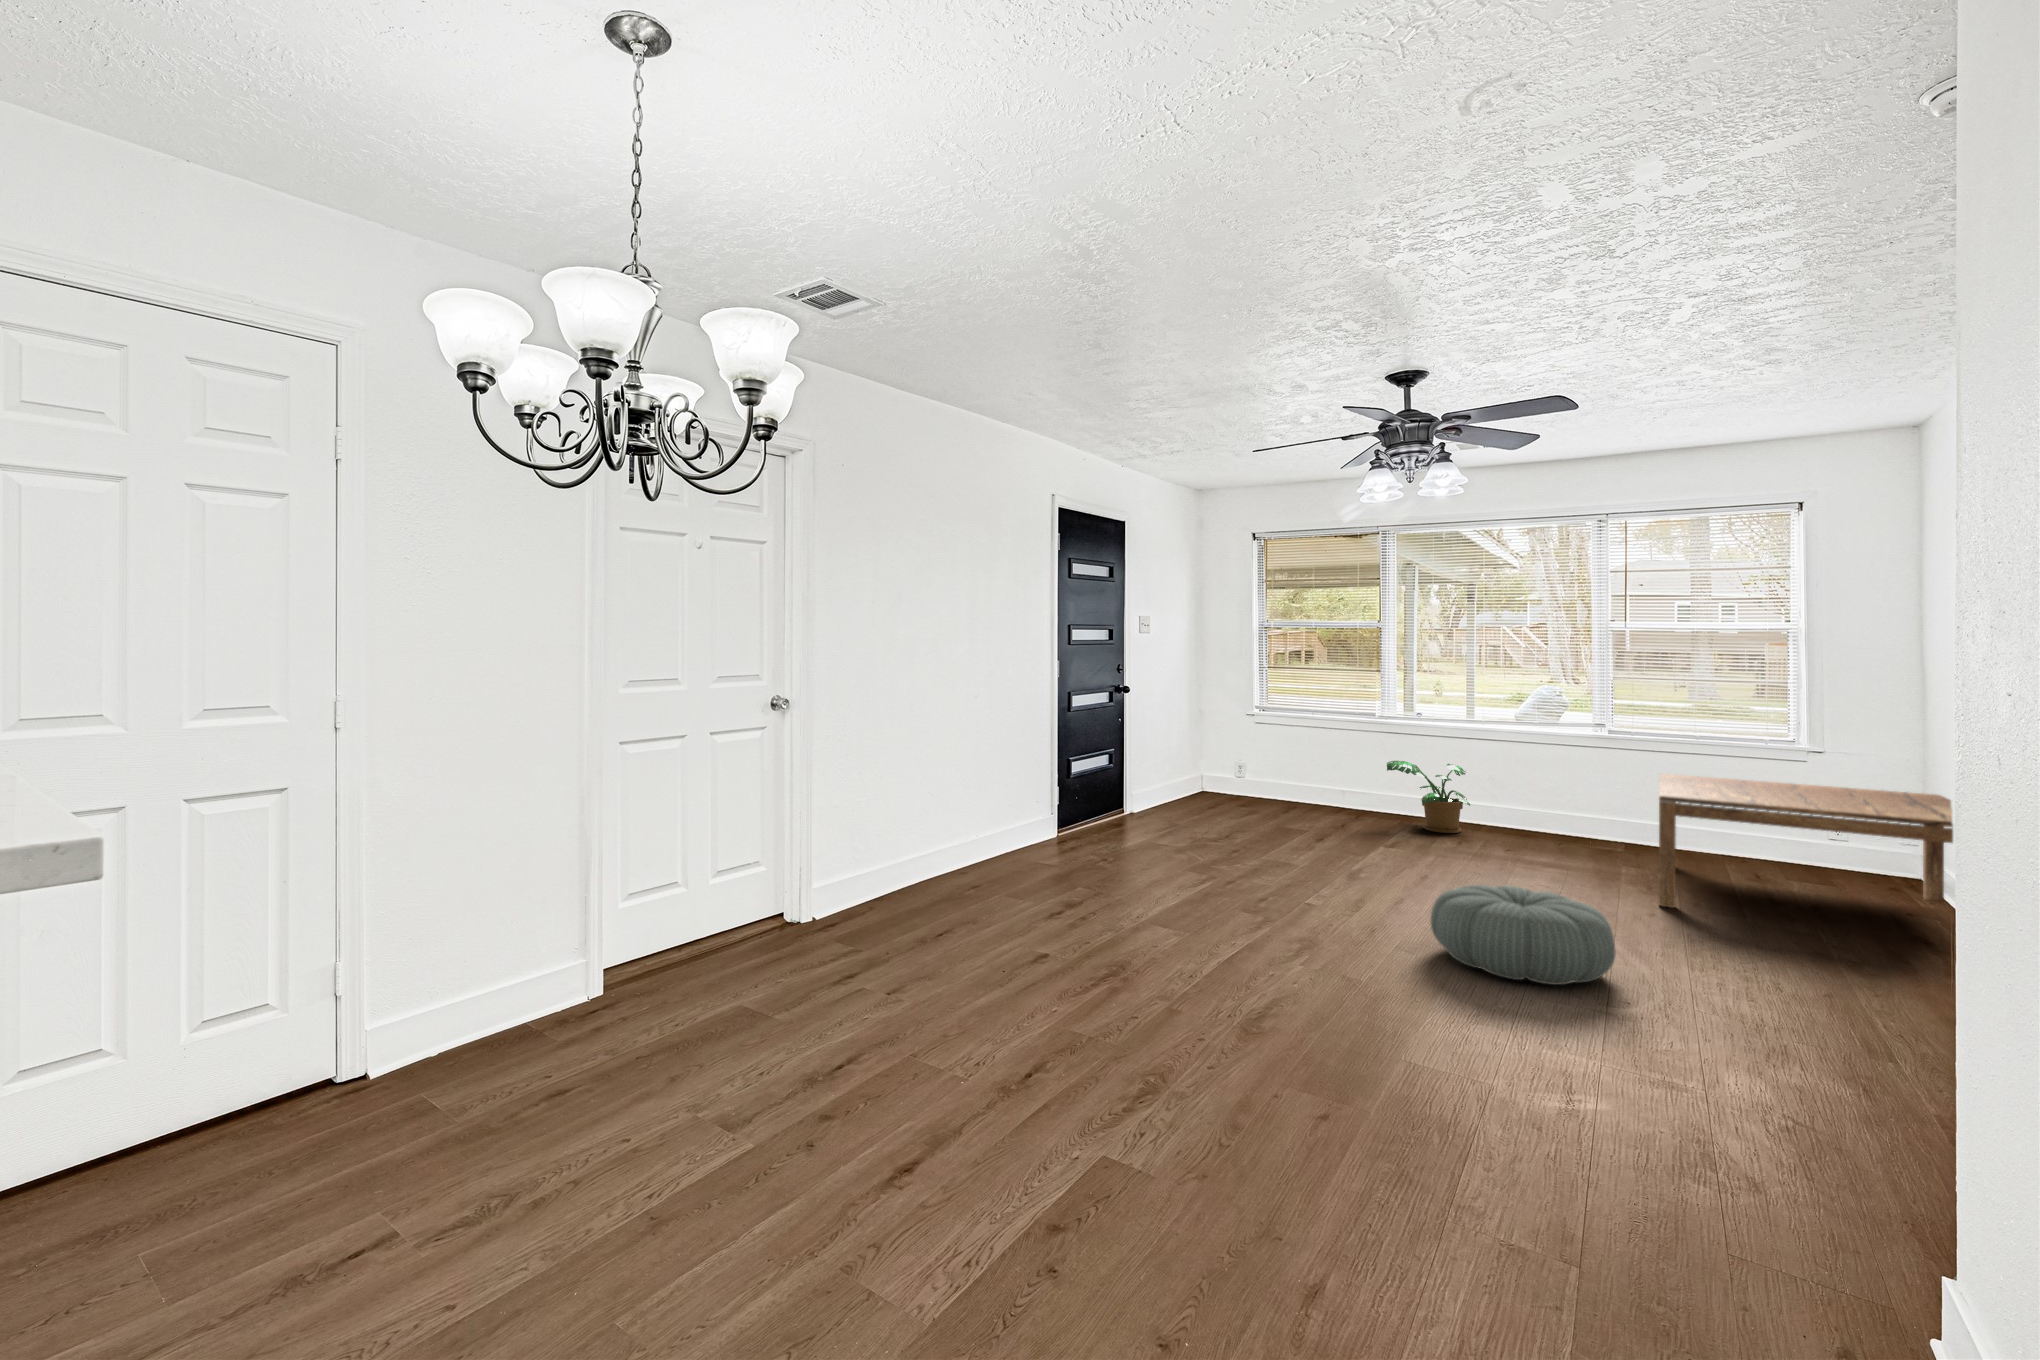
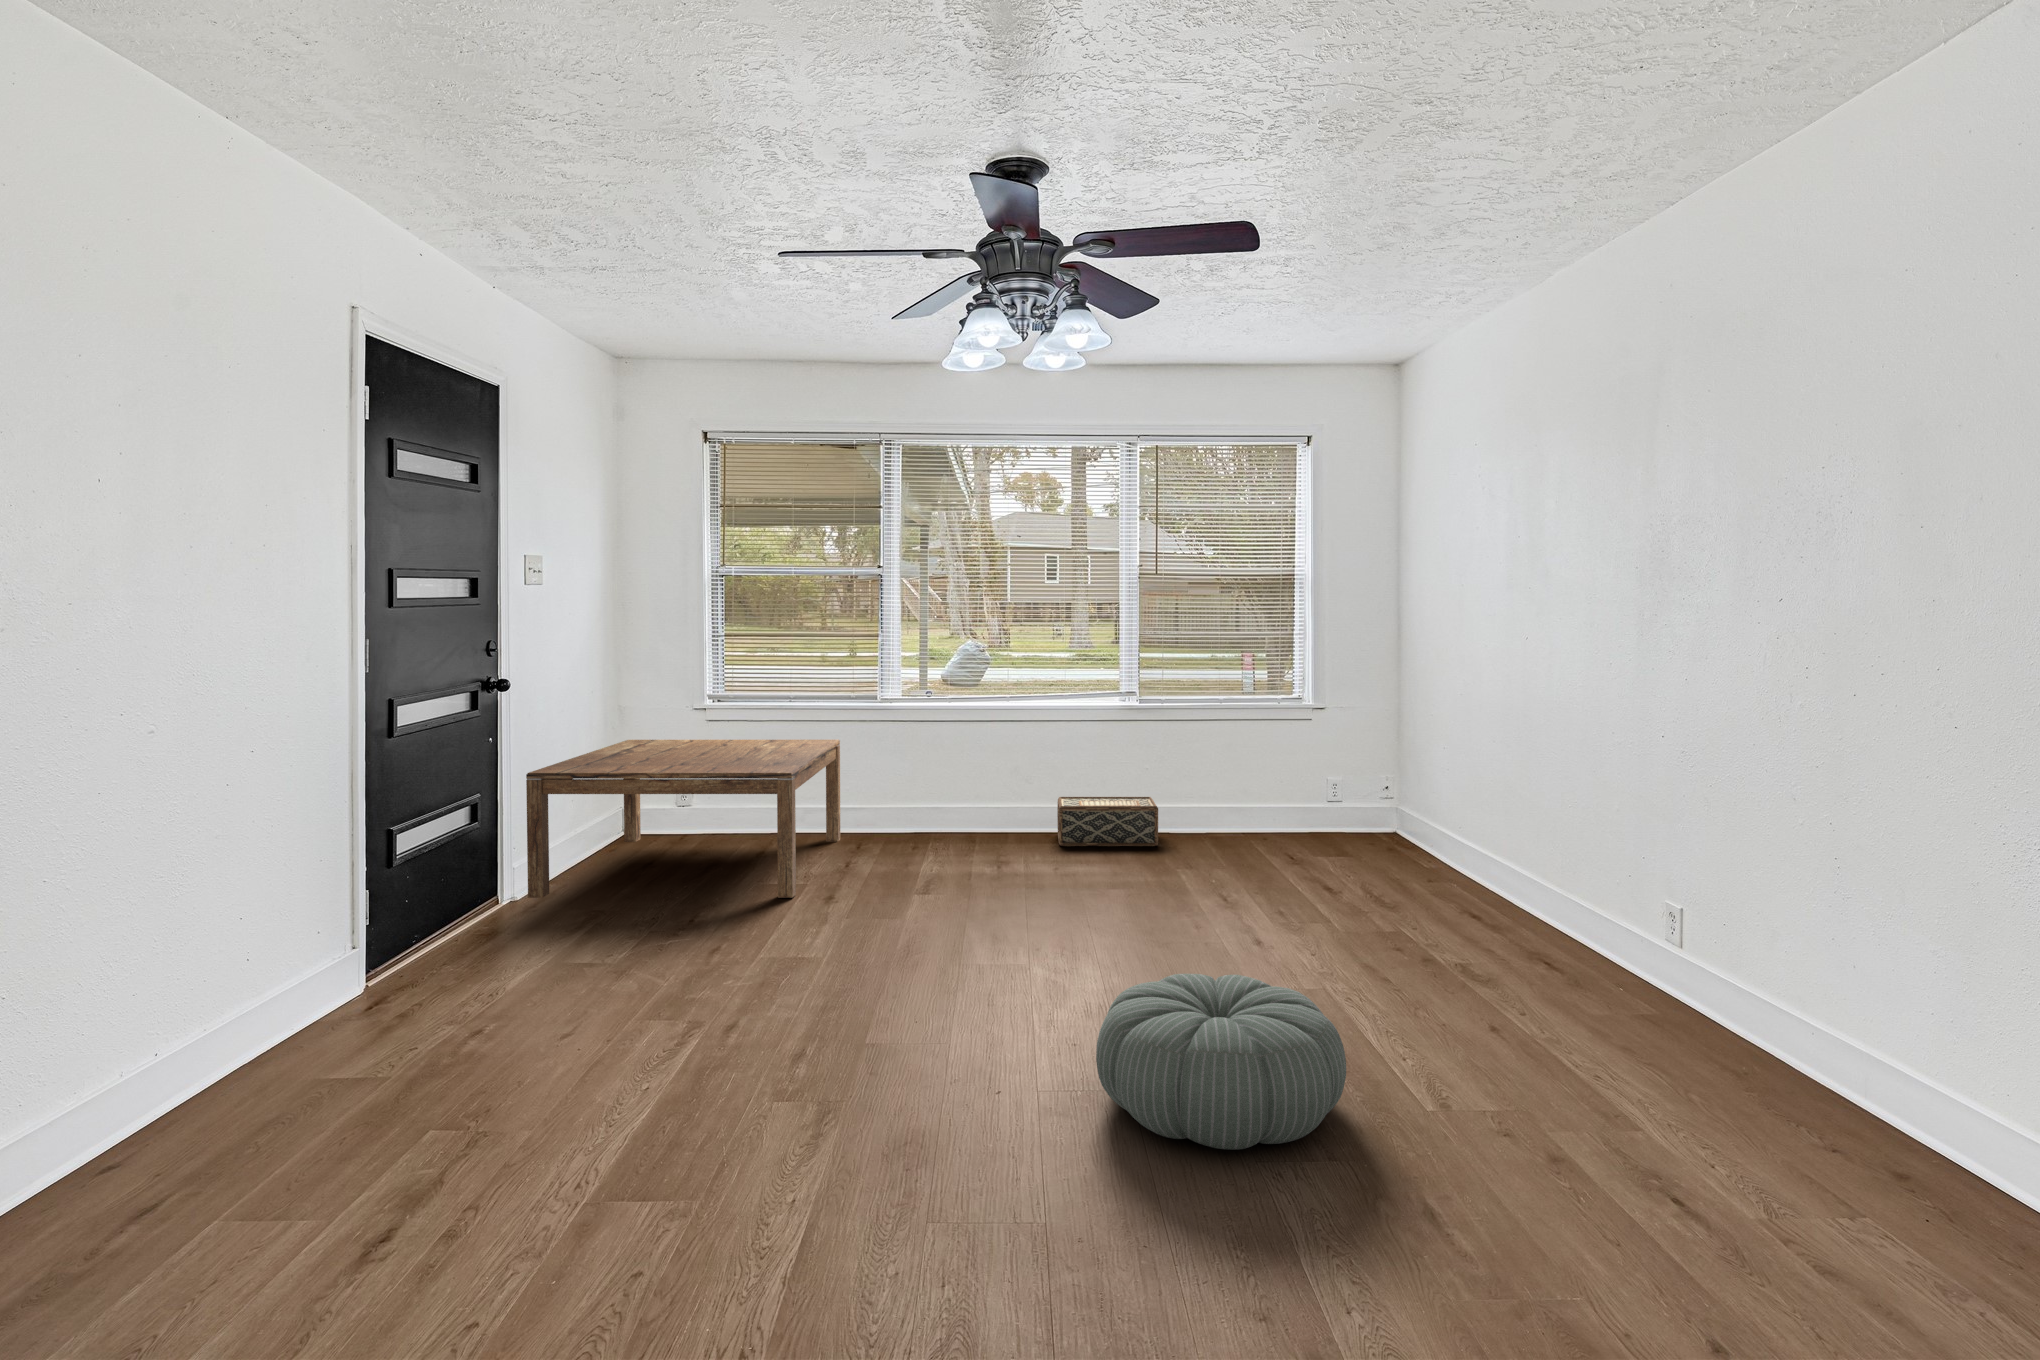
potted plant: present [1387,761,1470,833] -> none [905,757,1004,852]
coffee table: present [1659,774,1953,908] -> present [526,740,840,898]
woven basket: none [1520,803,1619,851] -> present [1057,797,1158,846]

